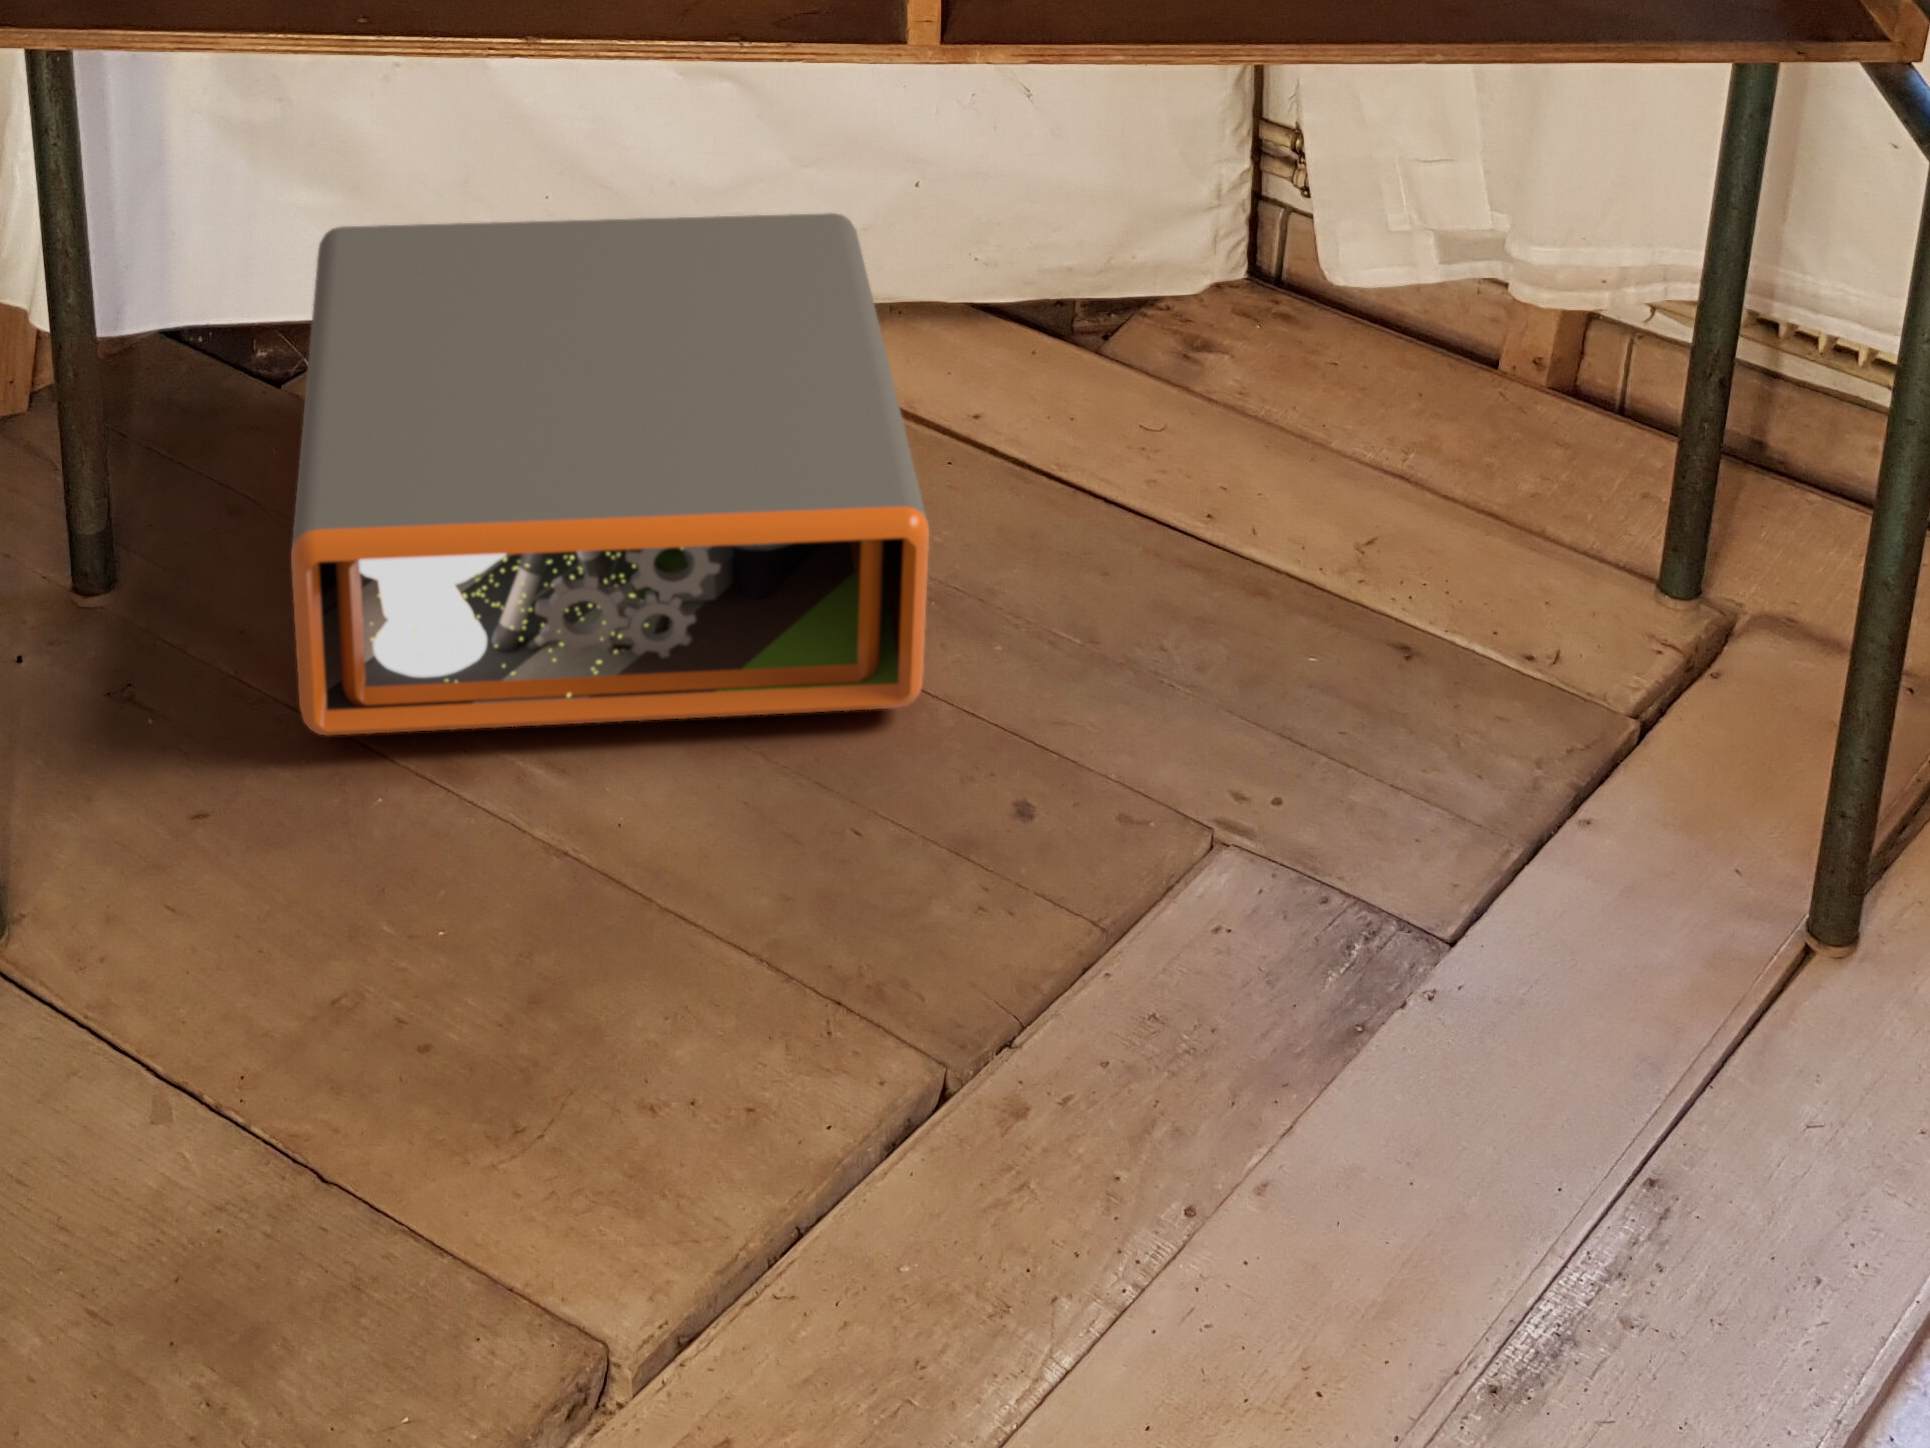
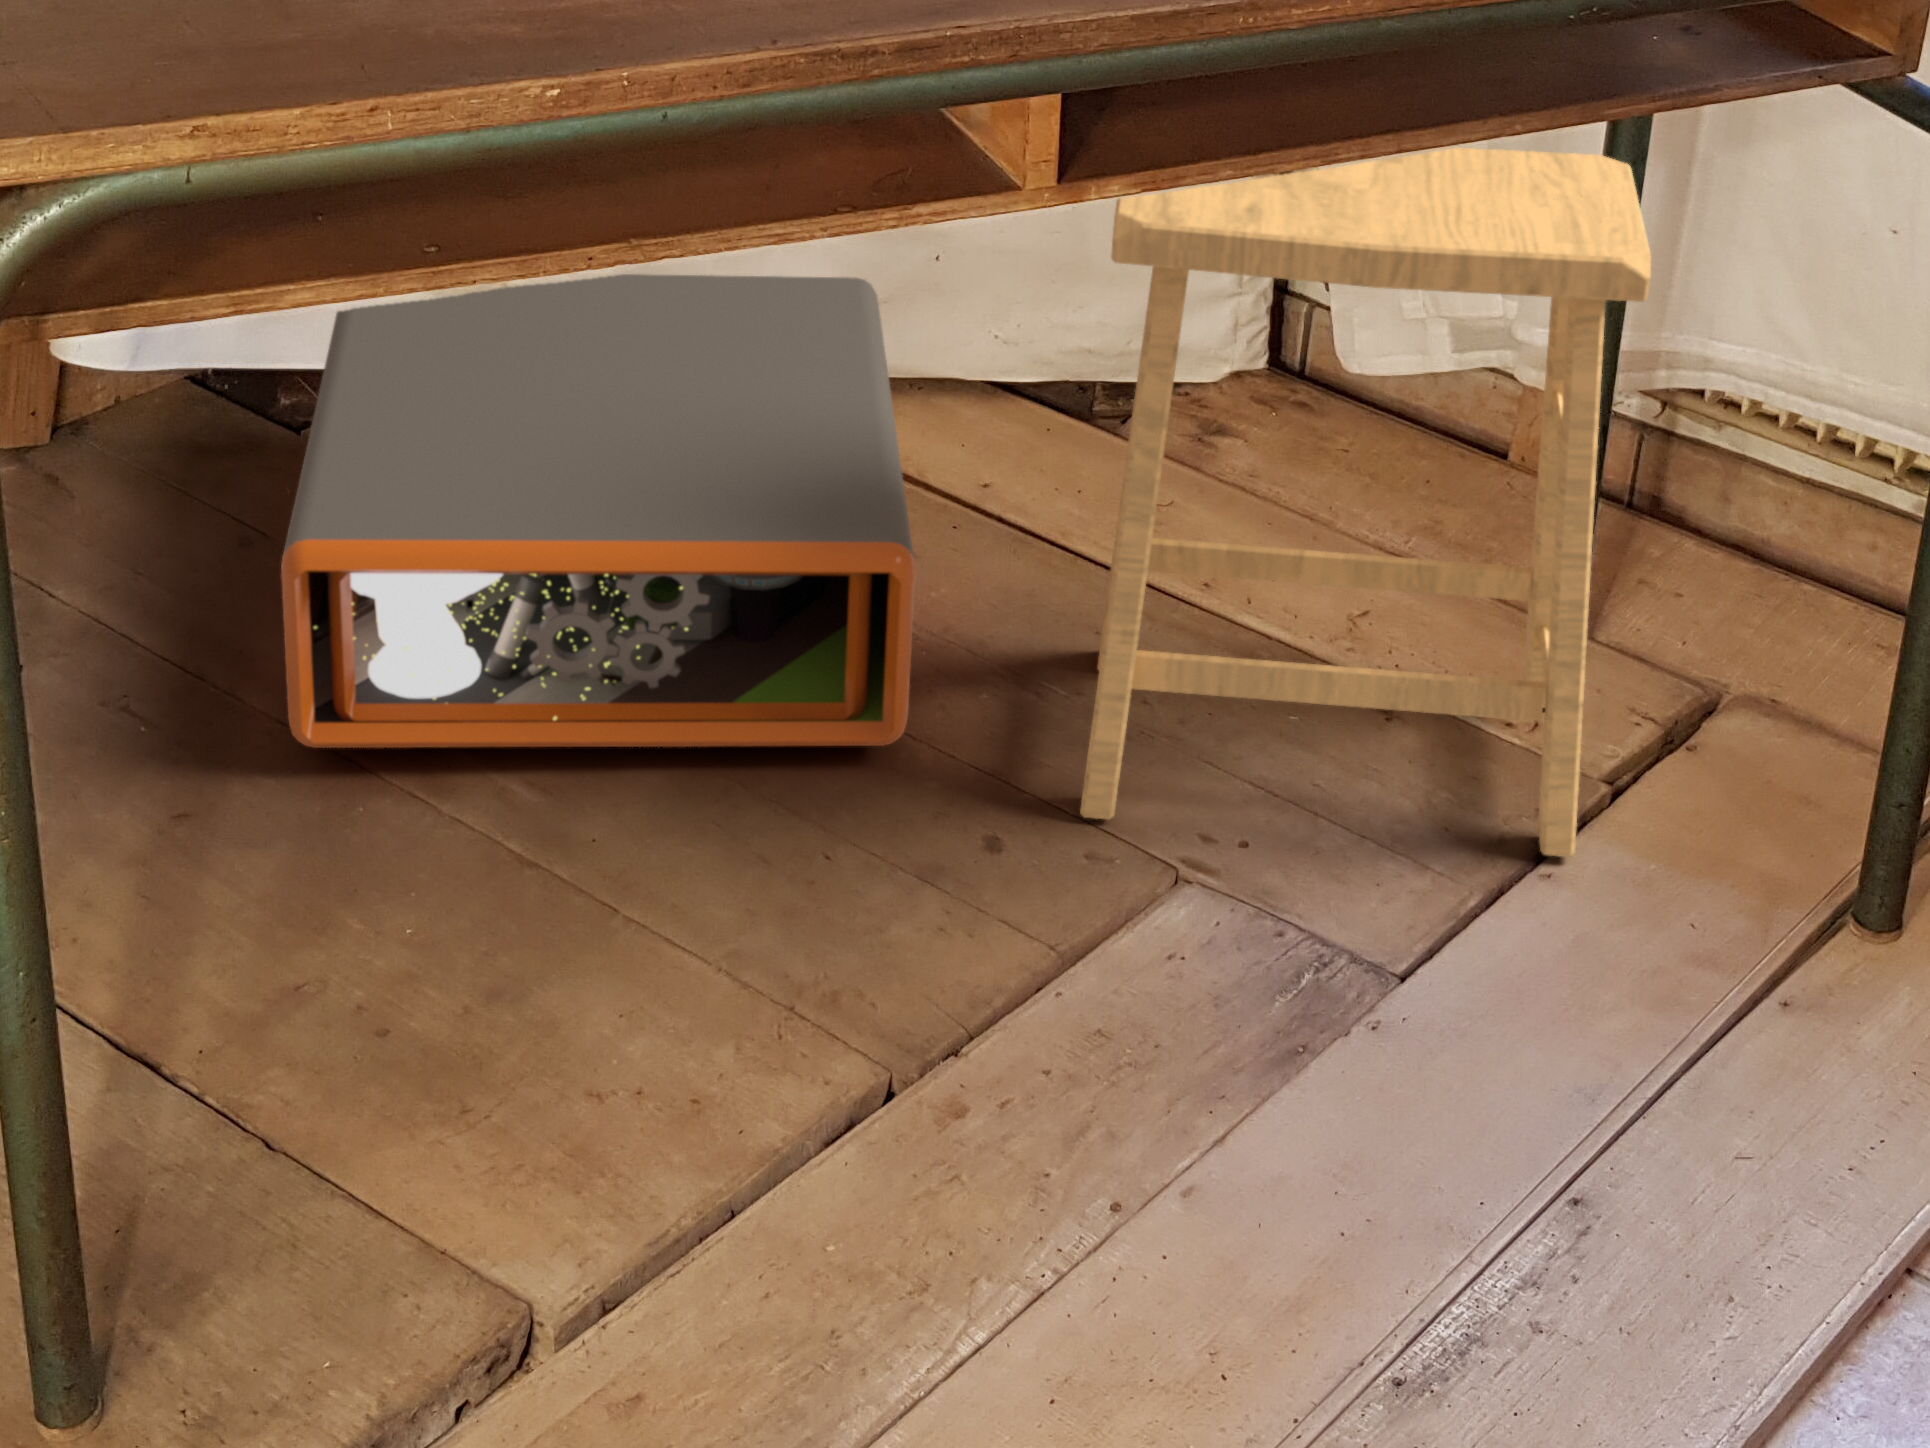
footstool: none [1104,75,1674,799] -> present [1080,147,1651,857]

